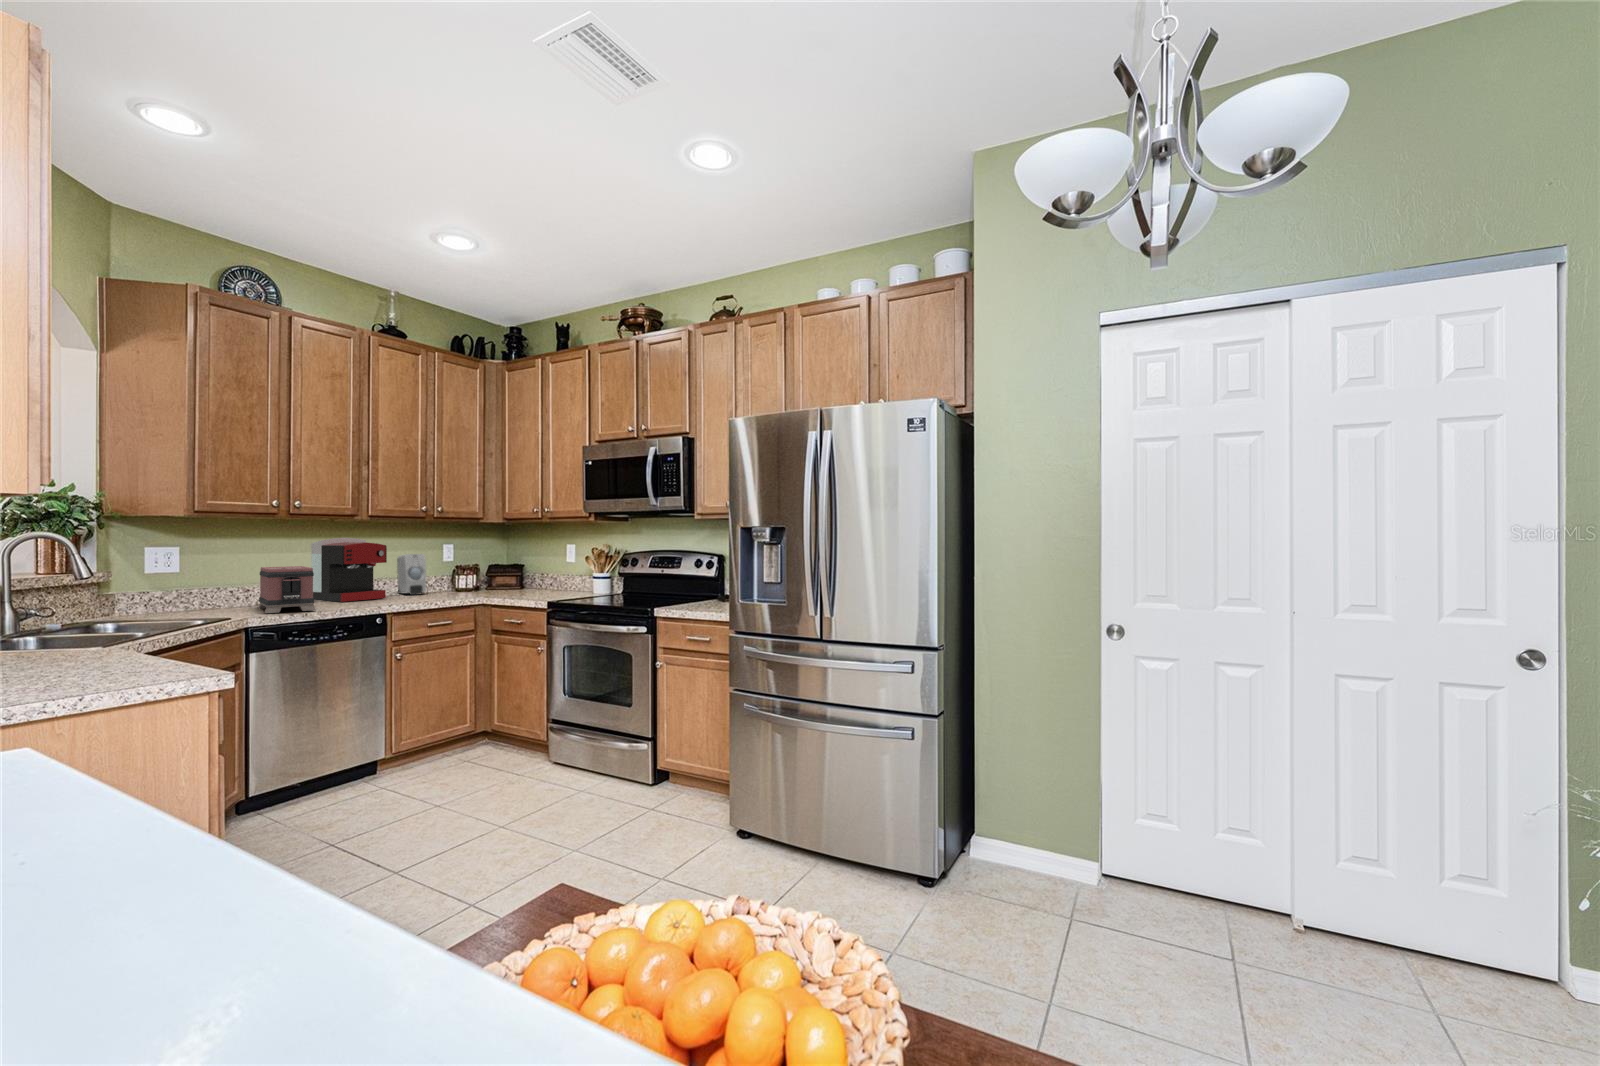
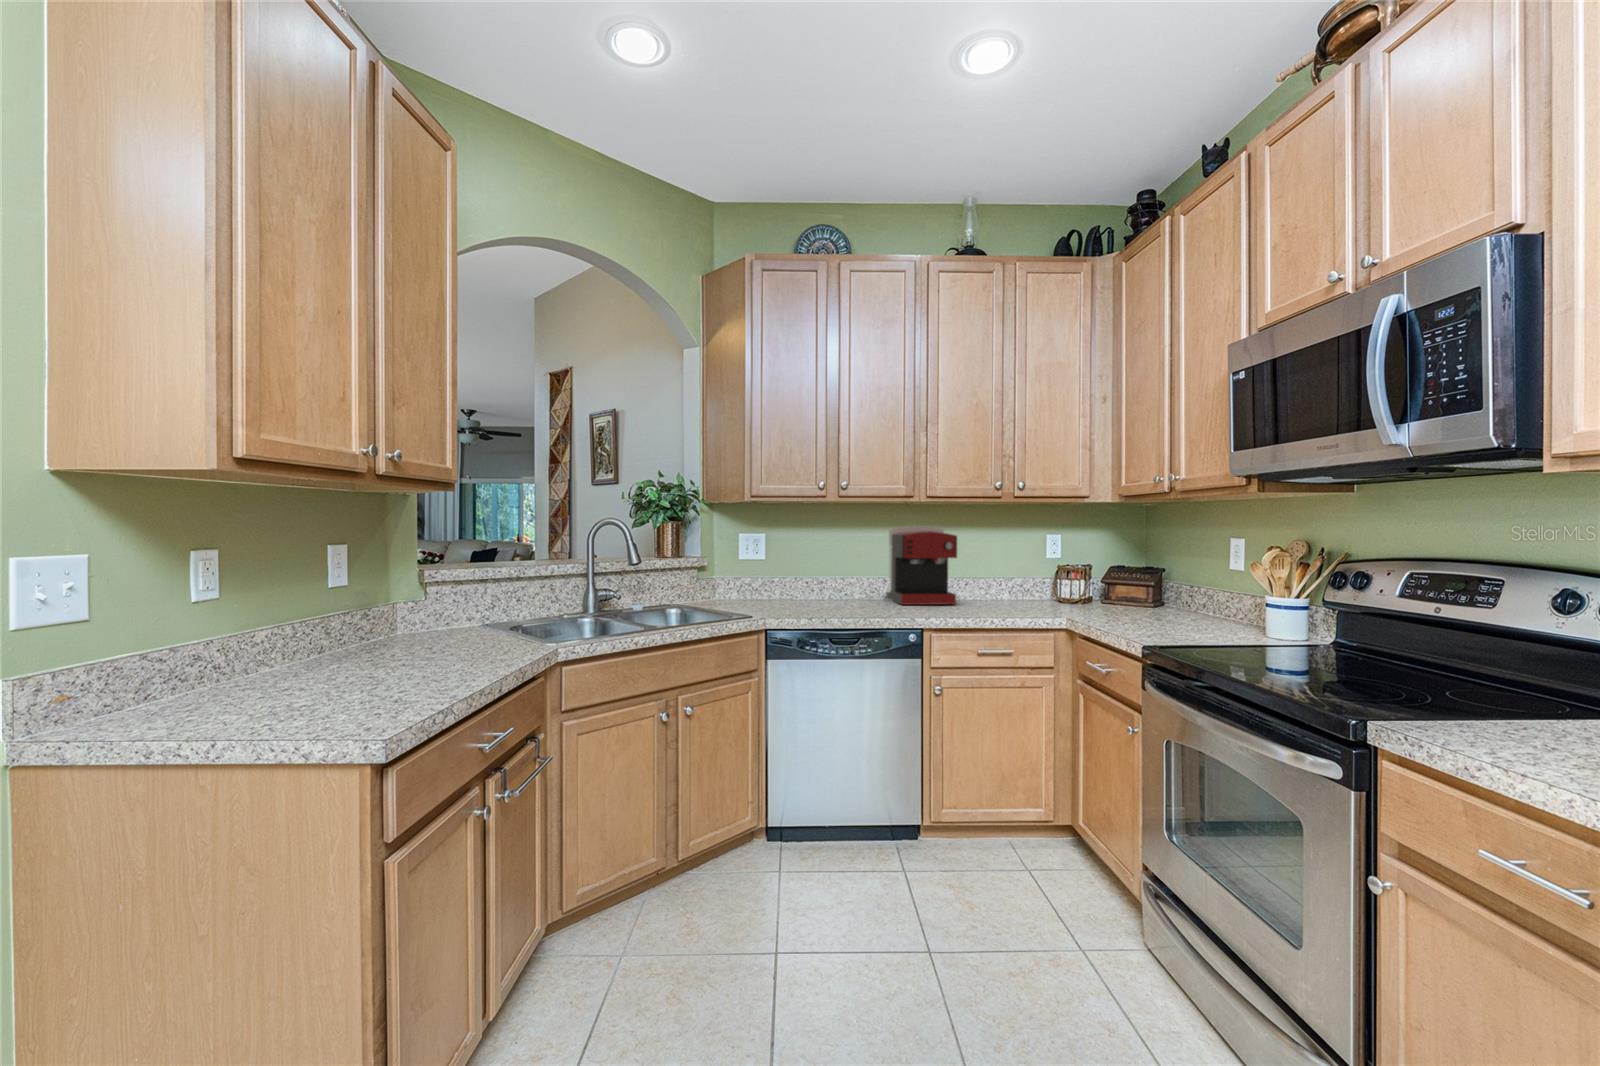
soap dispenser: present [397,554,426,595] -> none [987,548,1015,603]
toaster: present [258,566,316,613] -> none [799,558,860,614]

